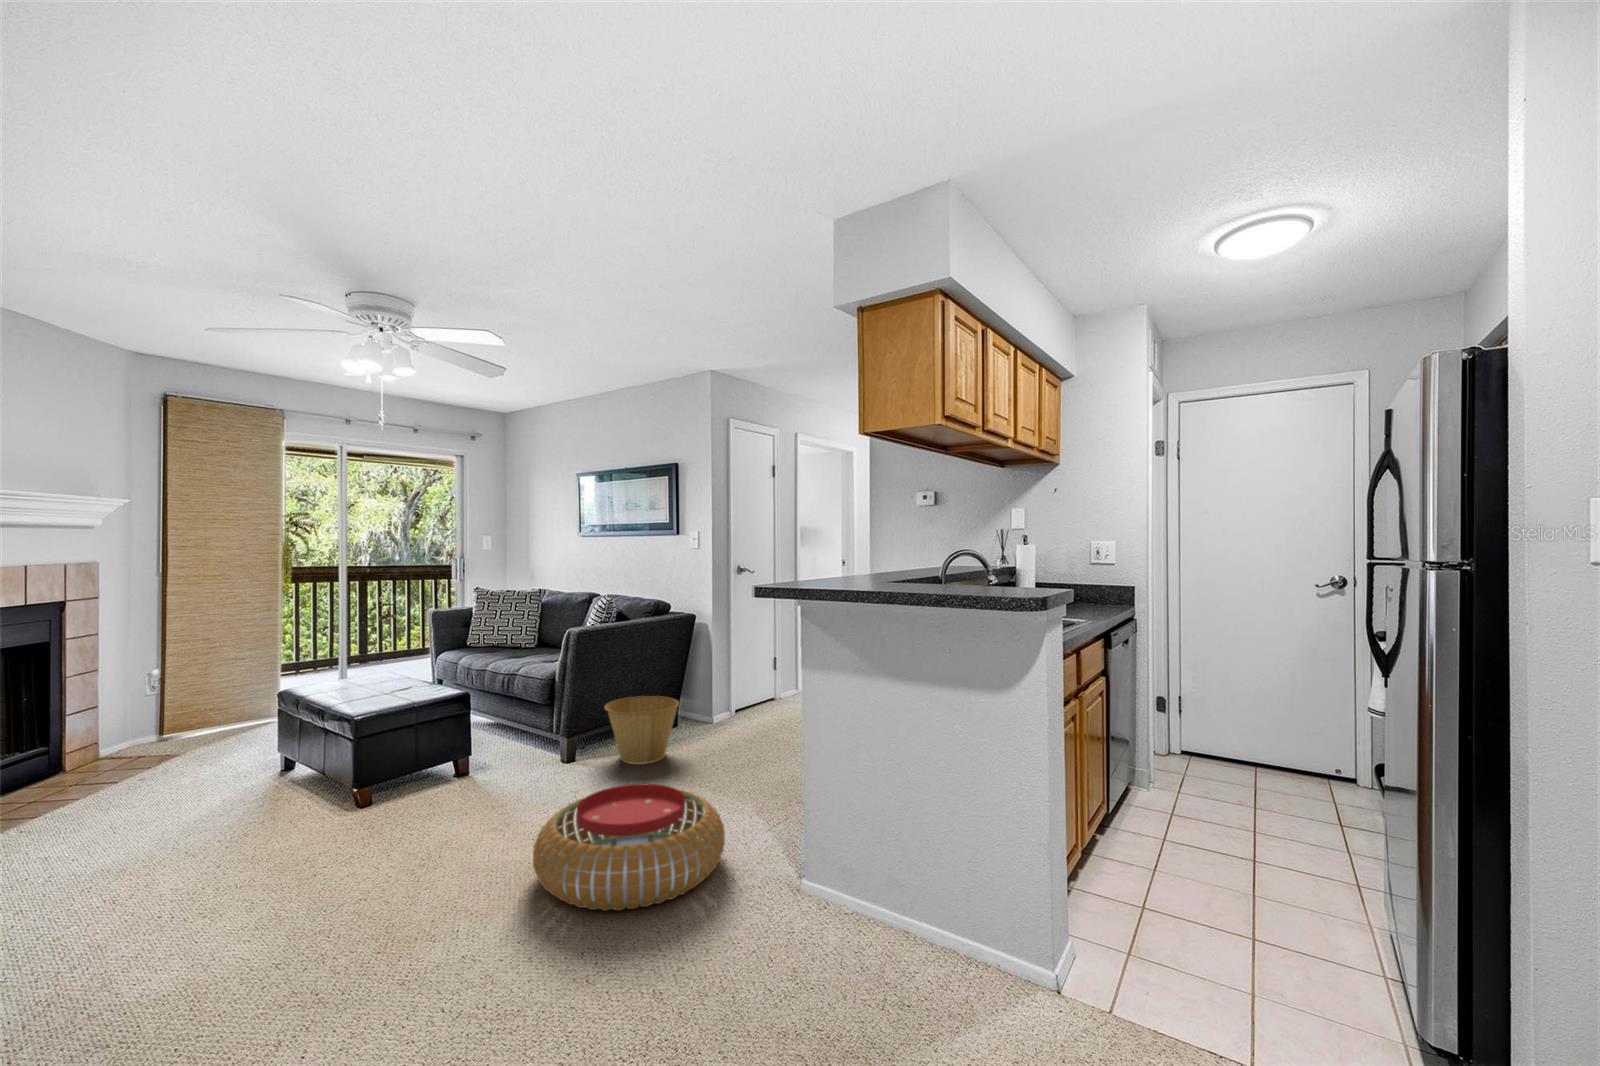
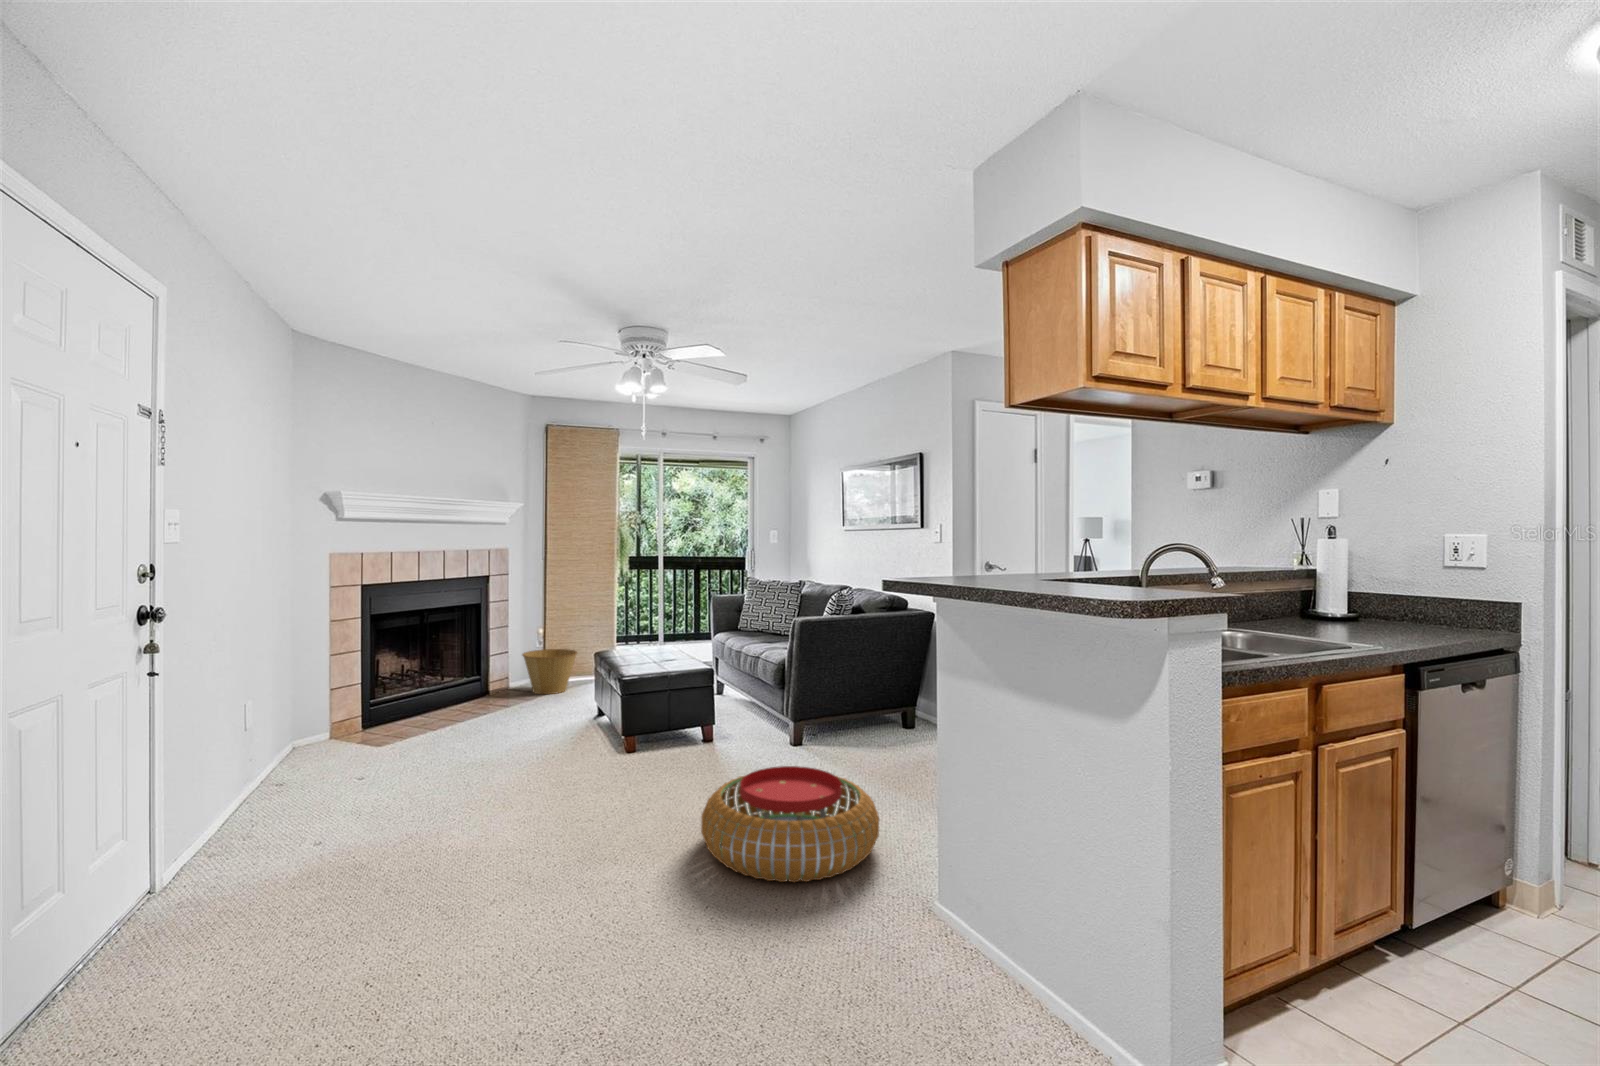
basket: present [605,696,679,764] -> present [522,649,577,694]

